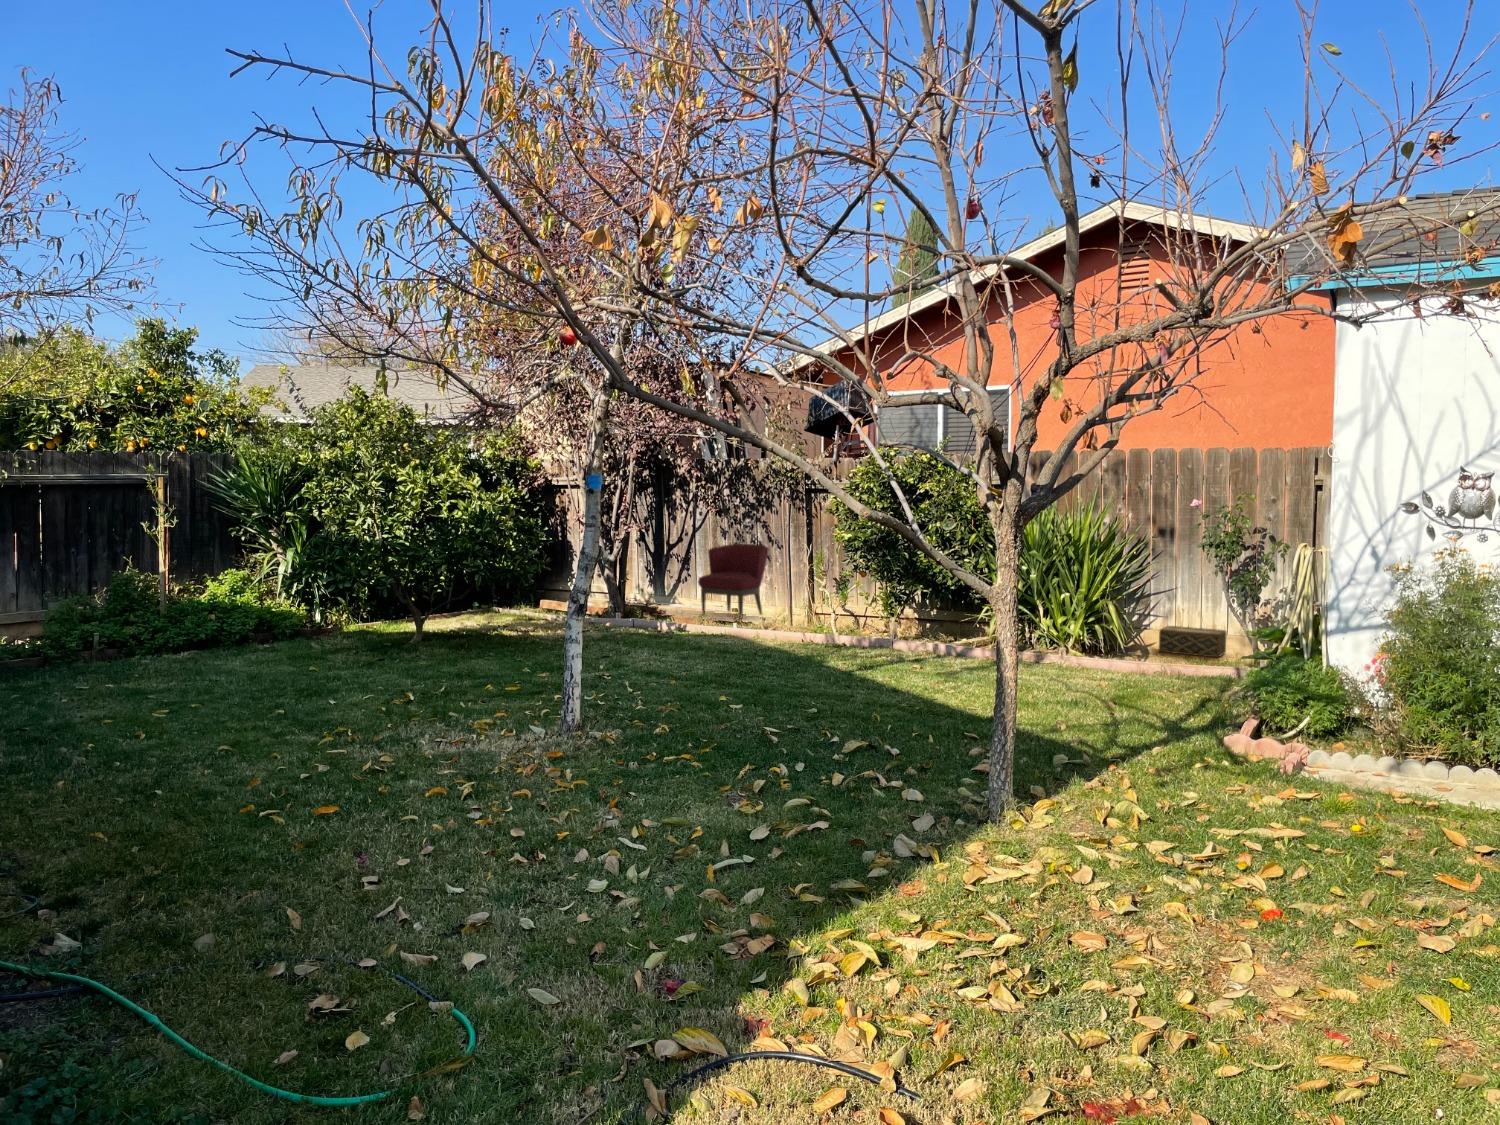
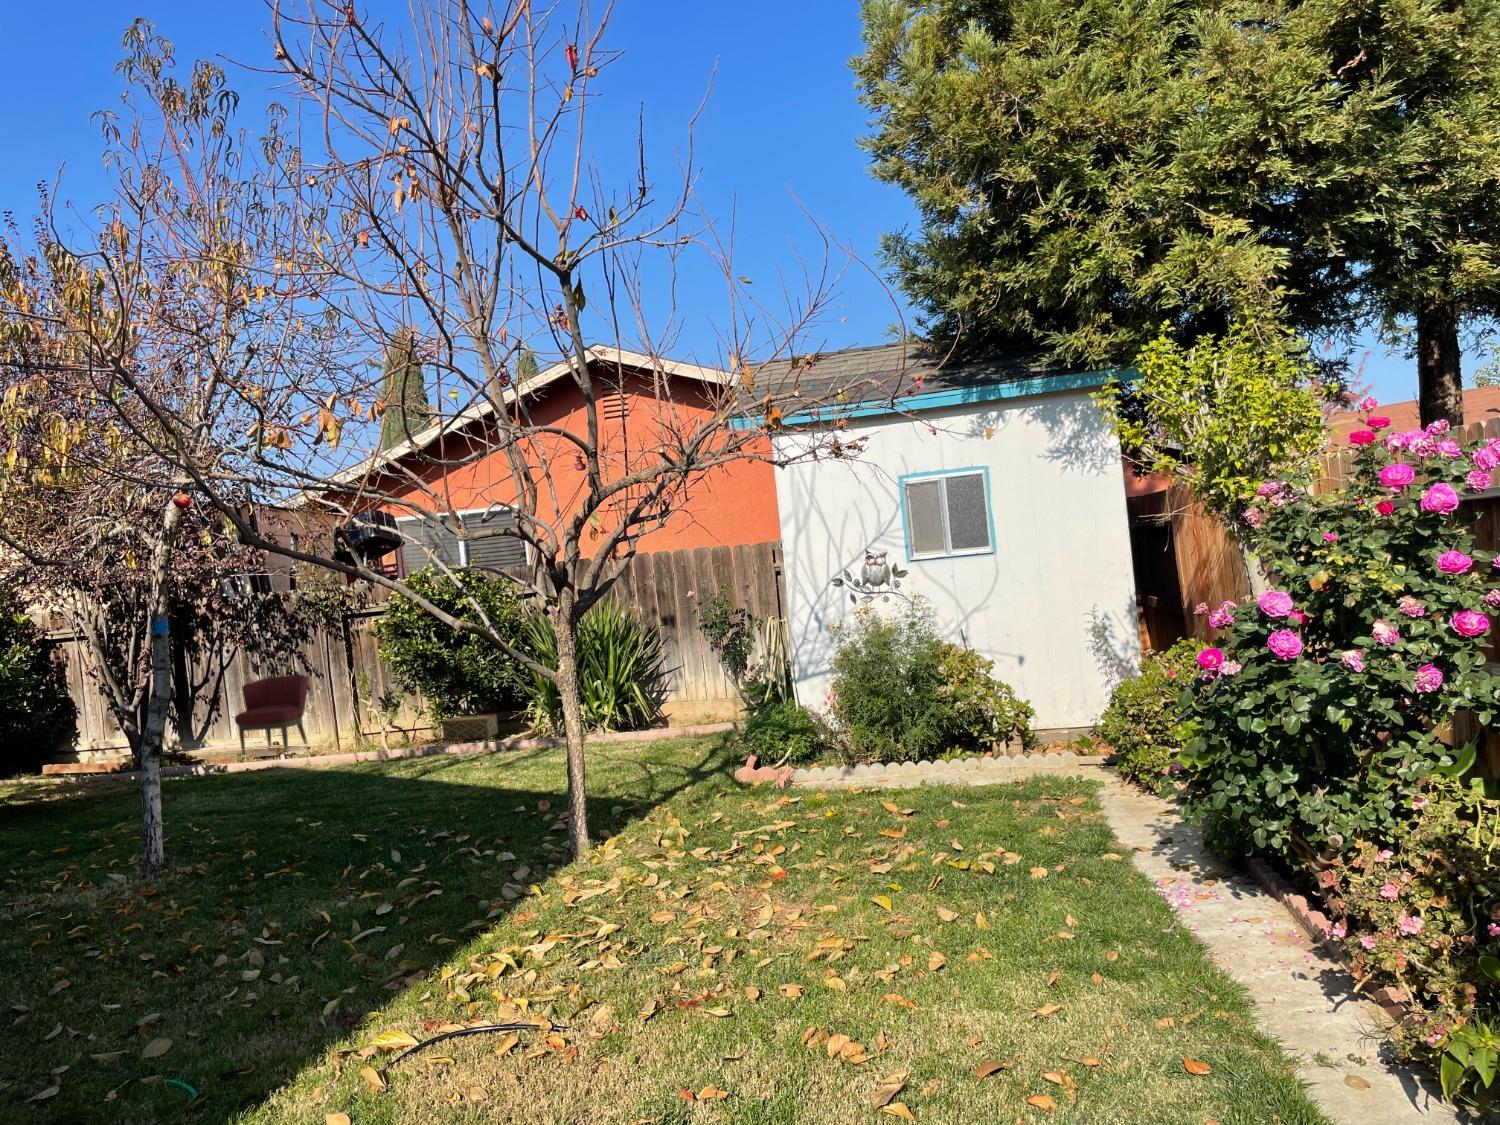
woven basket: present [1159,626,1227,657] -> present [442,714,498,740]

